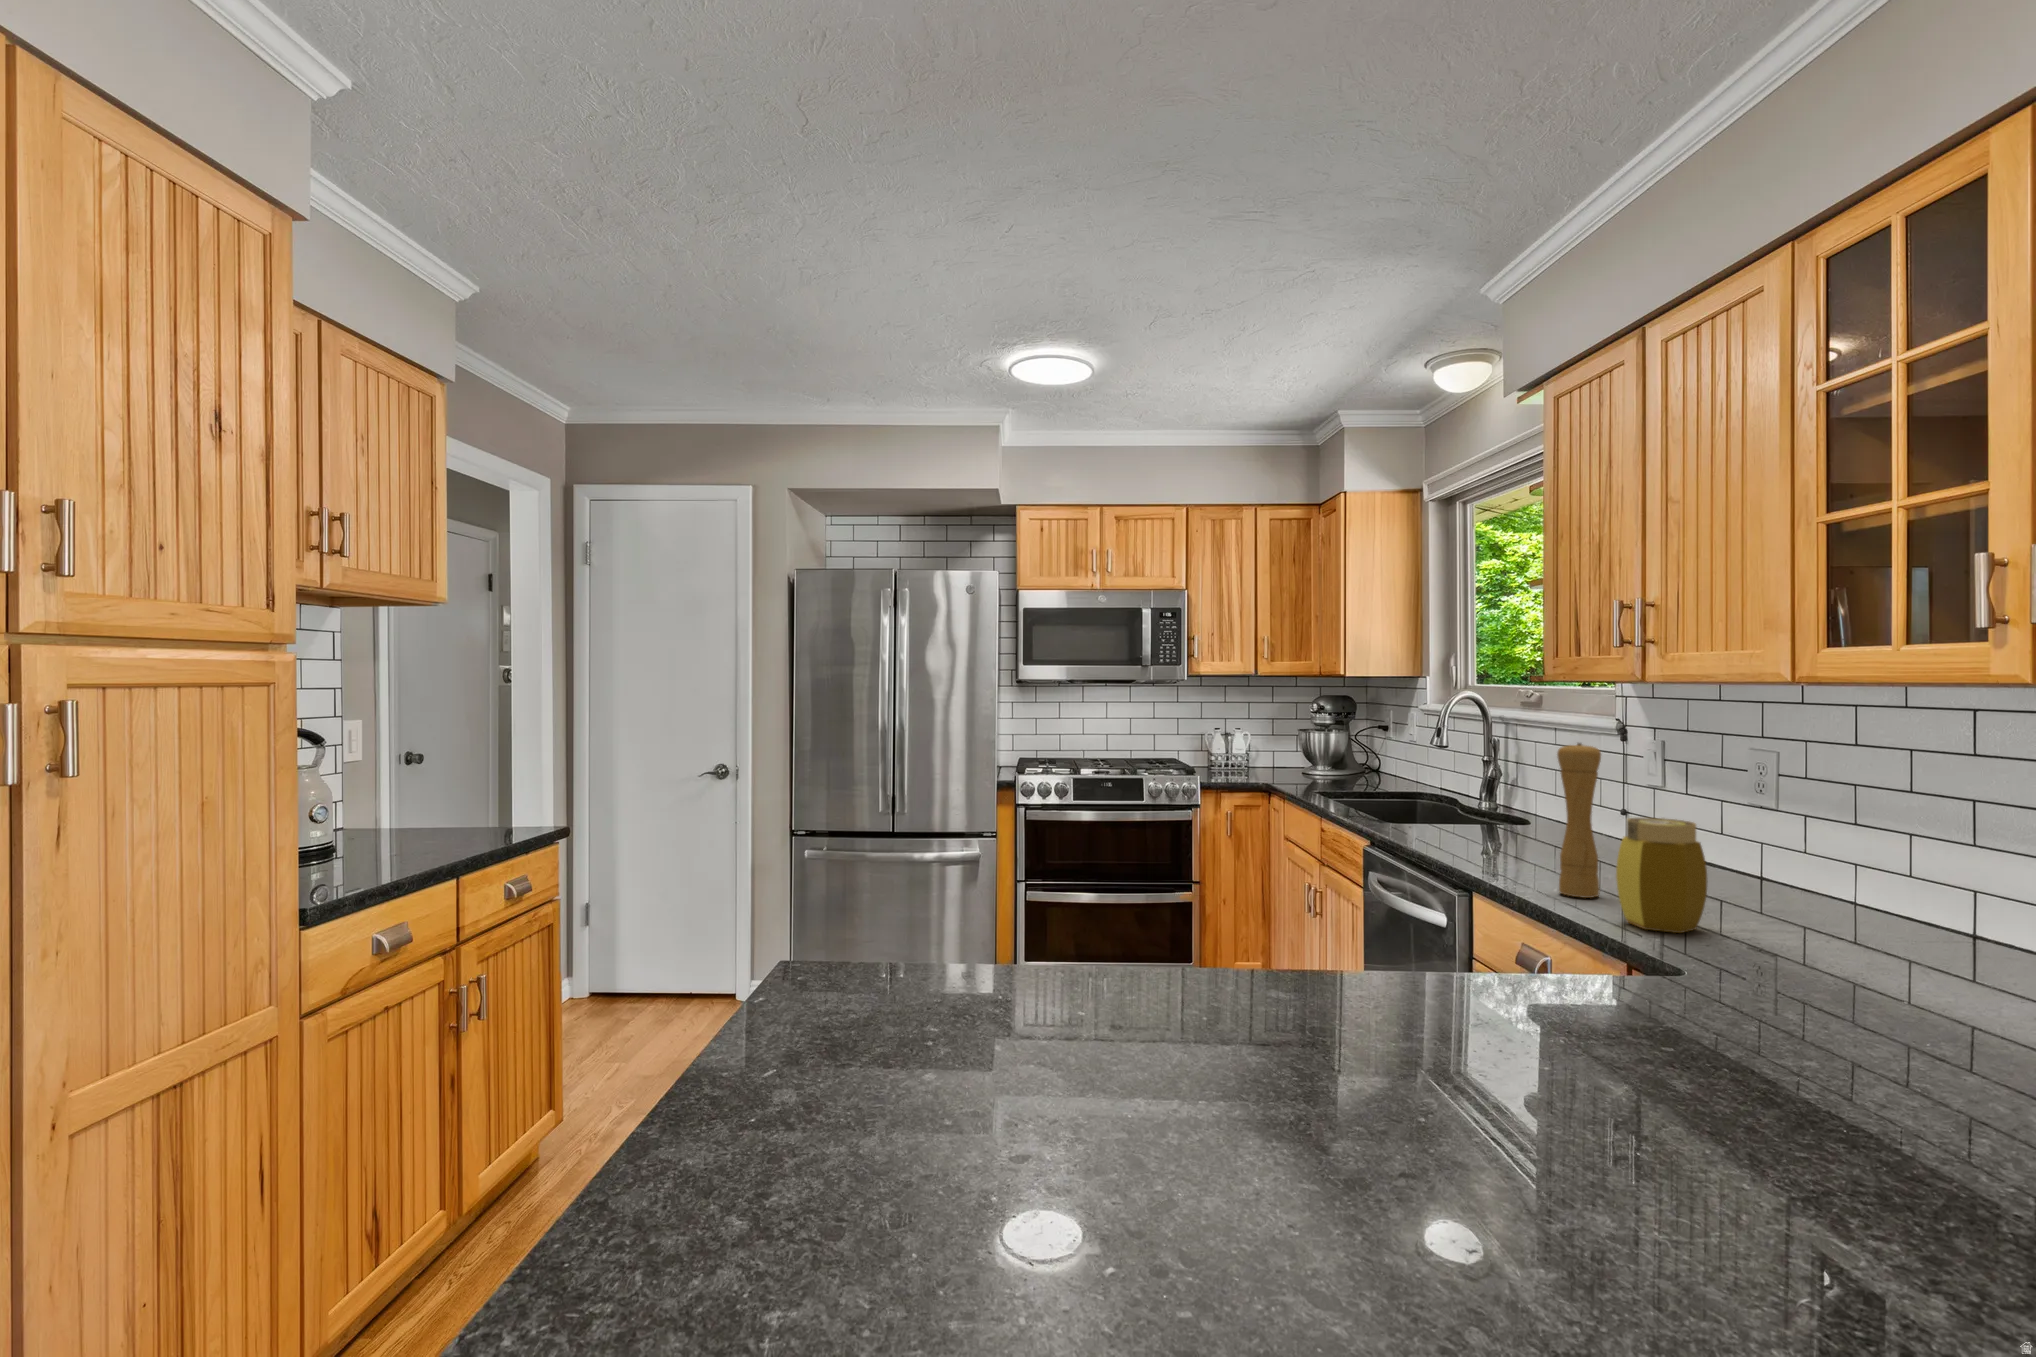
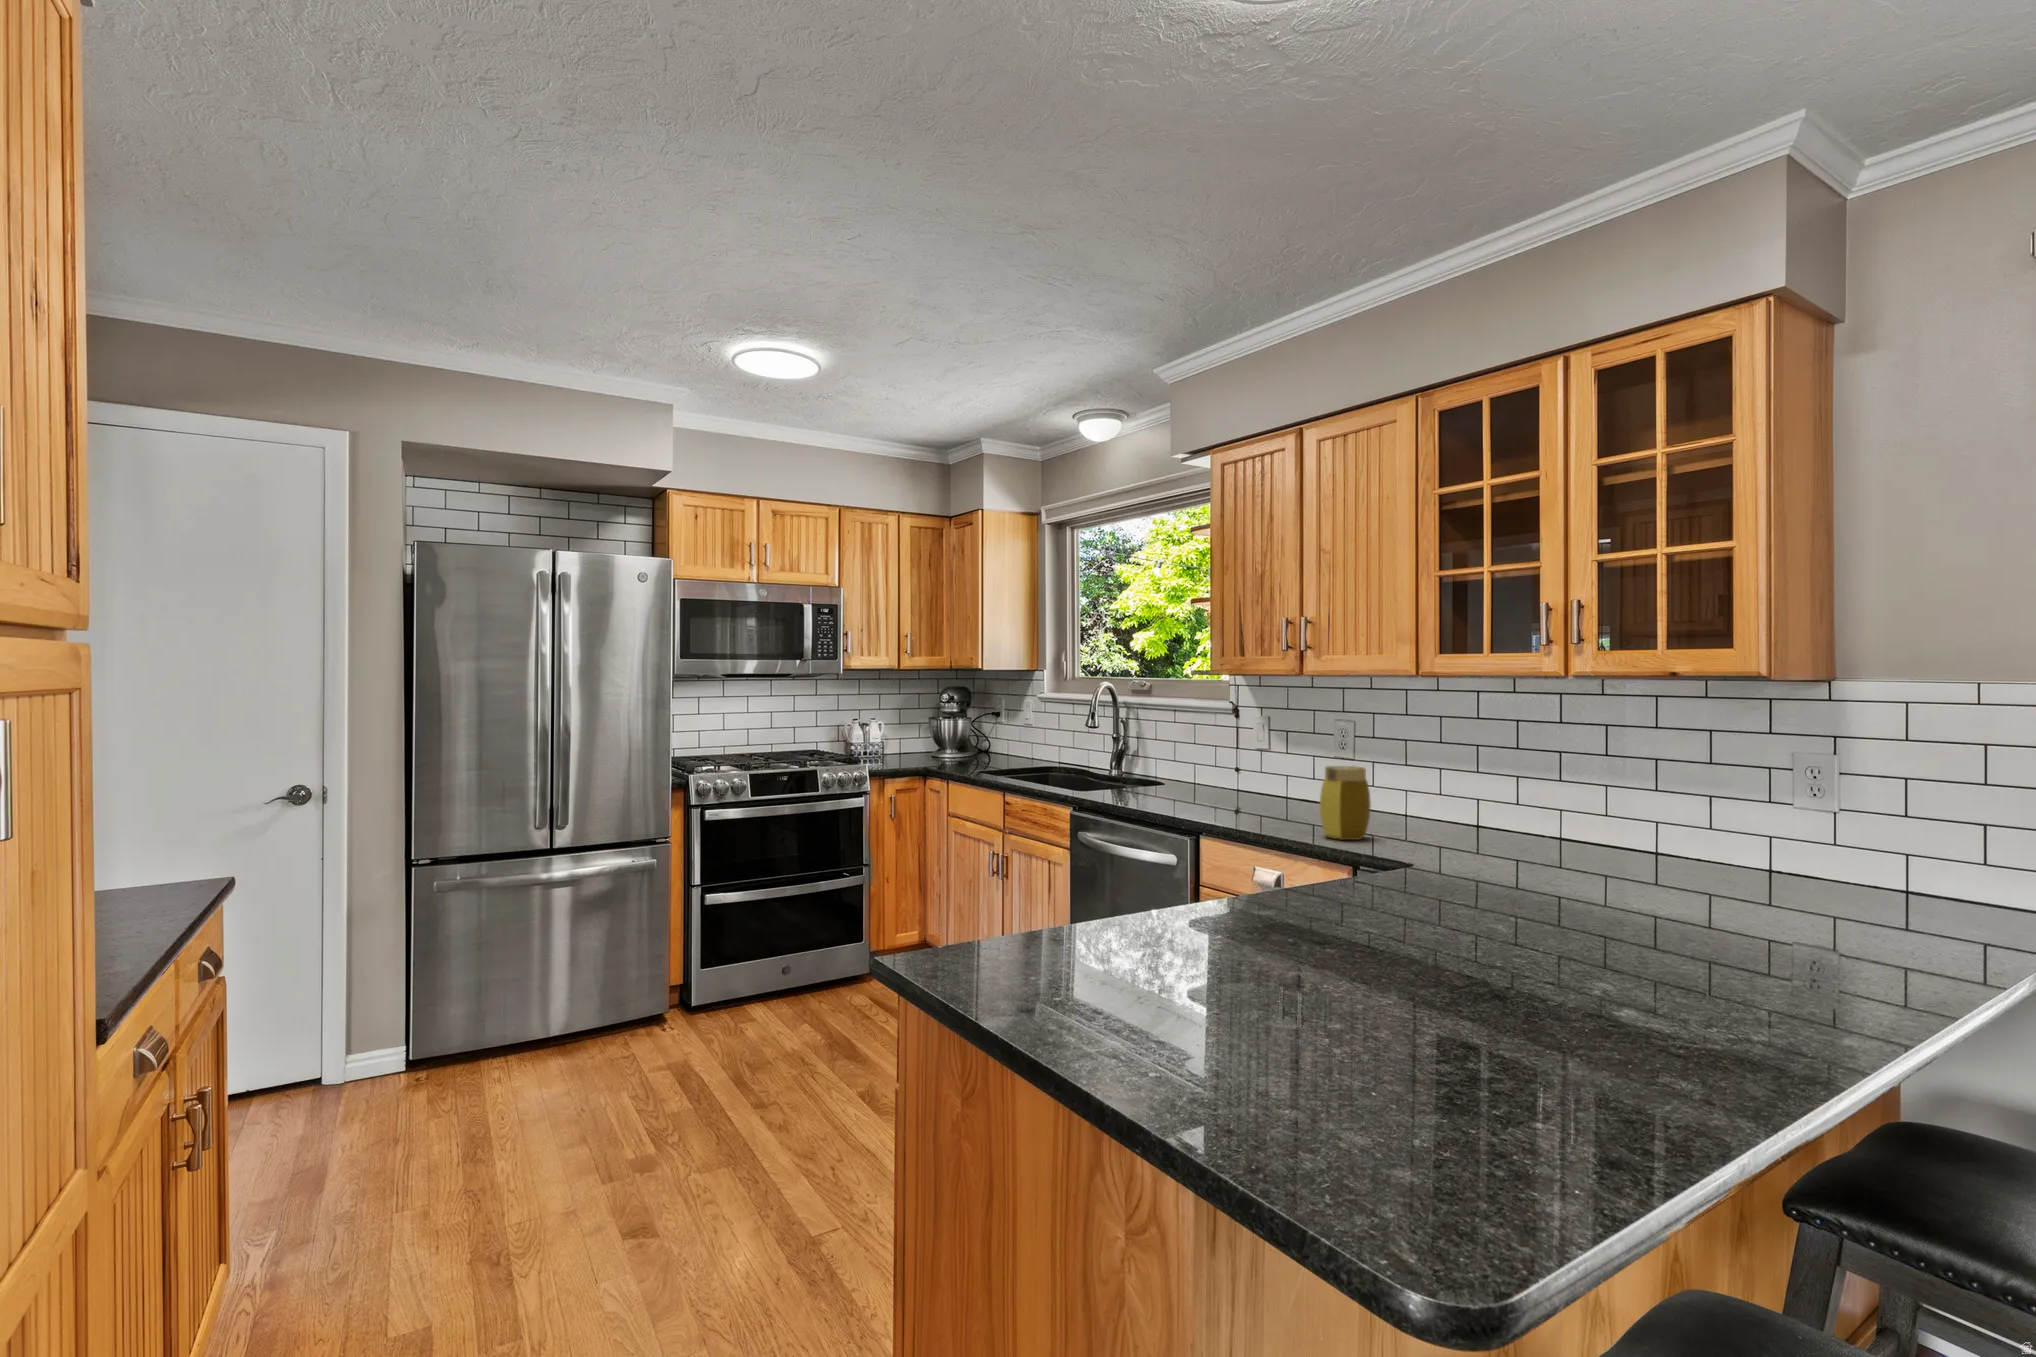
pepper mill: present [1557,743,1601,898] -> none [1260,718,1288,826]

